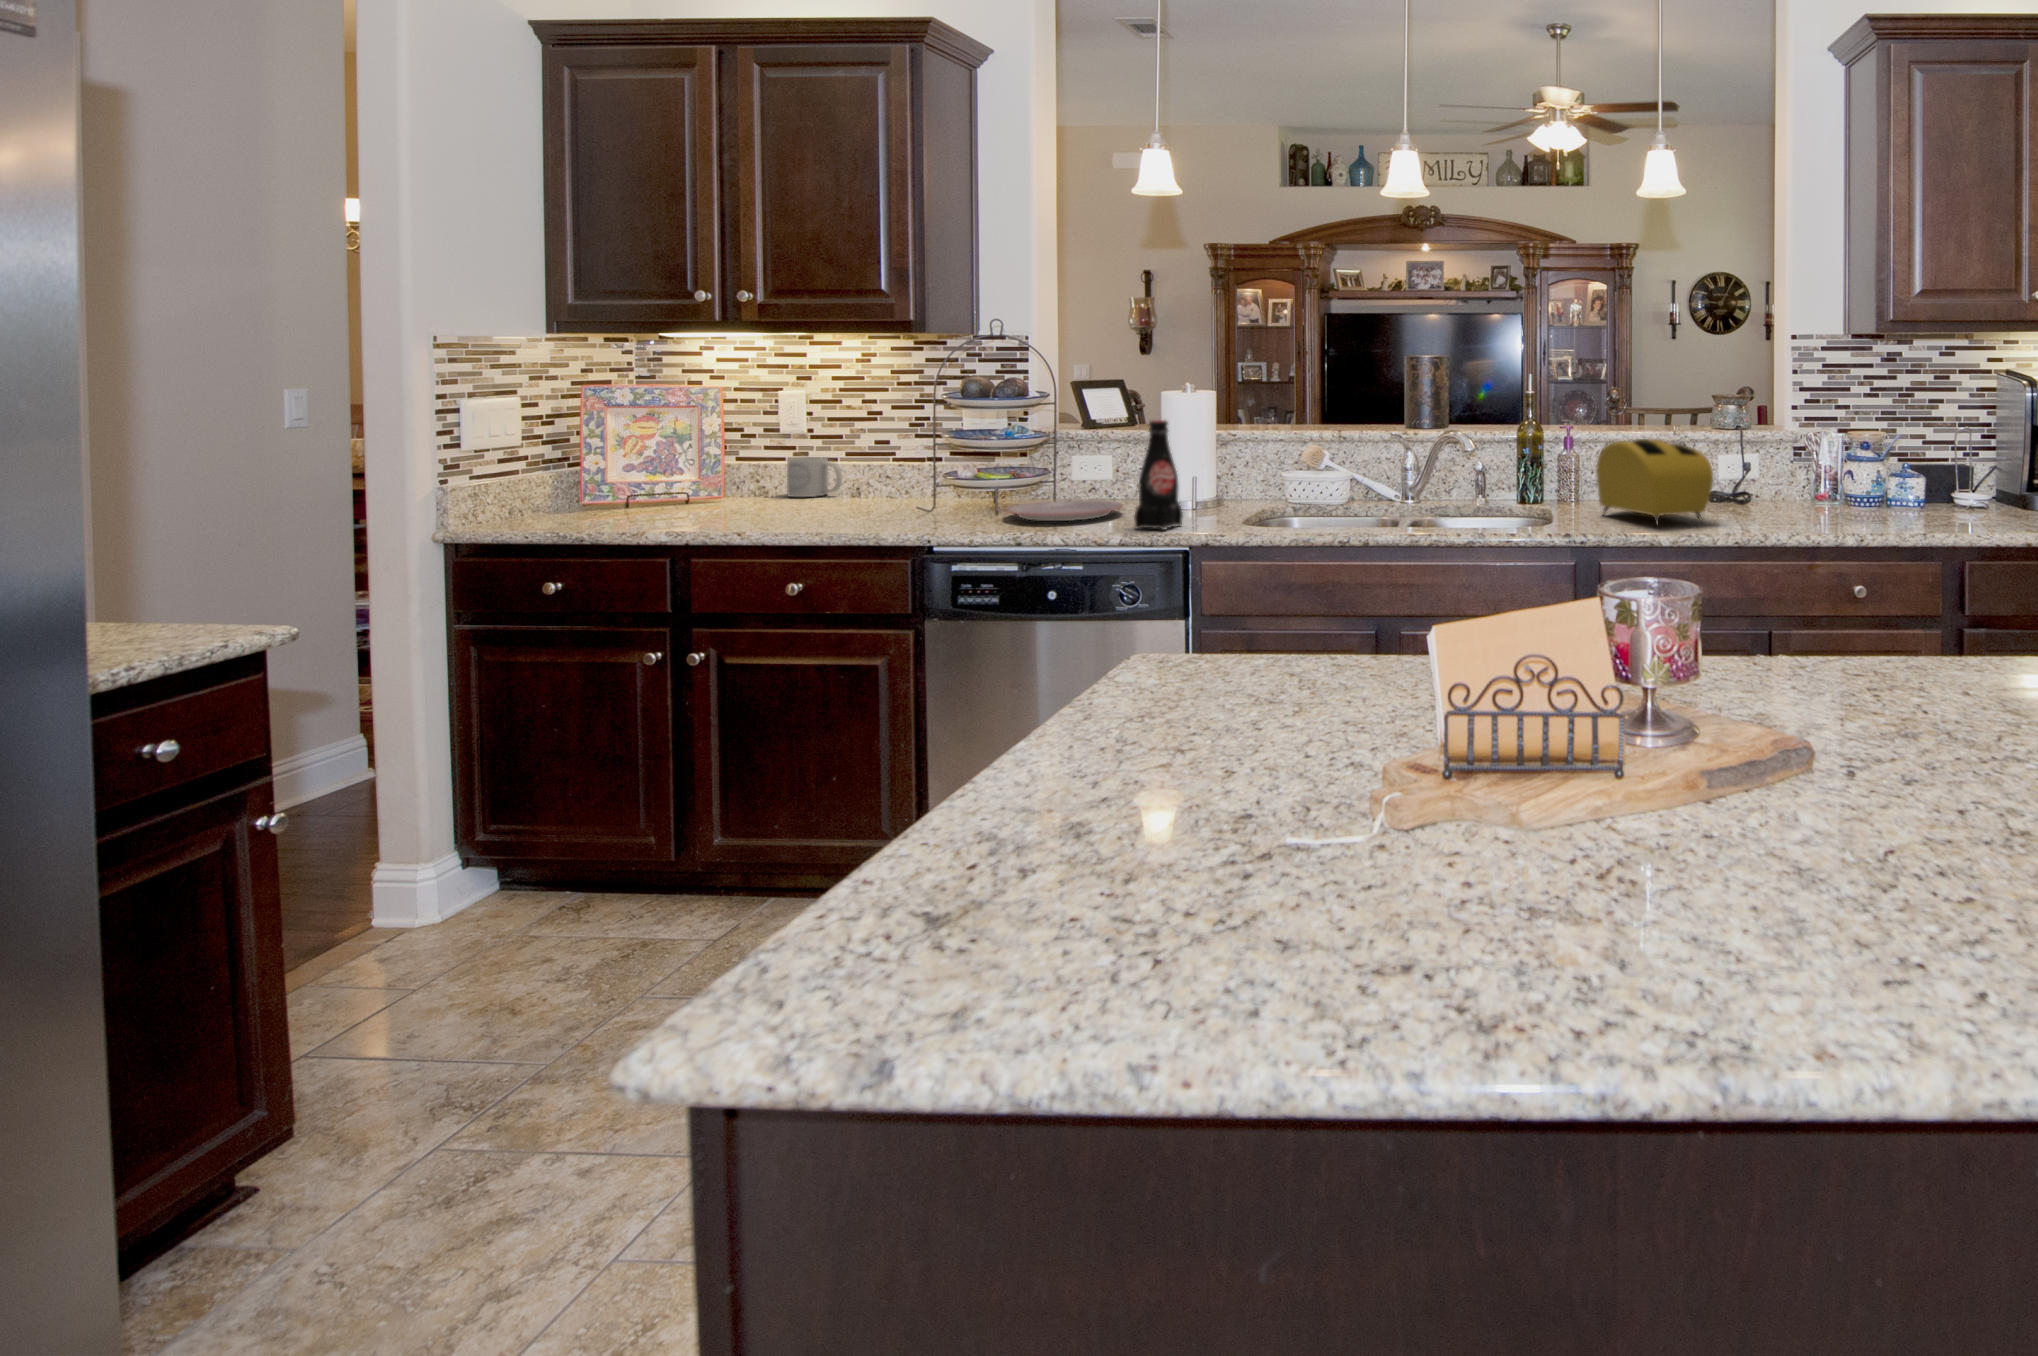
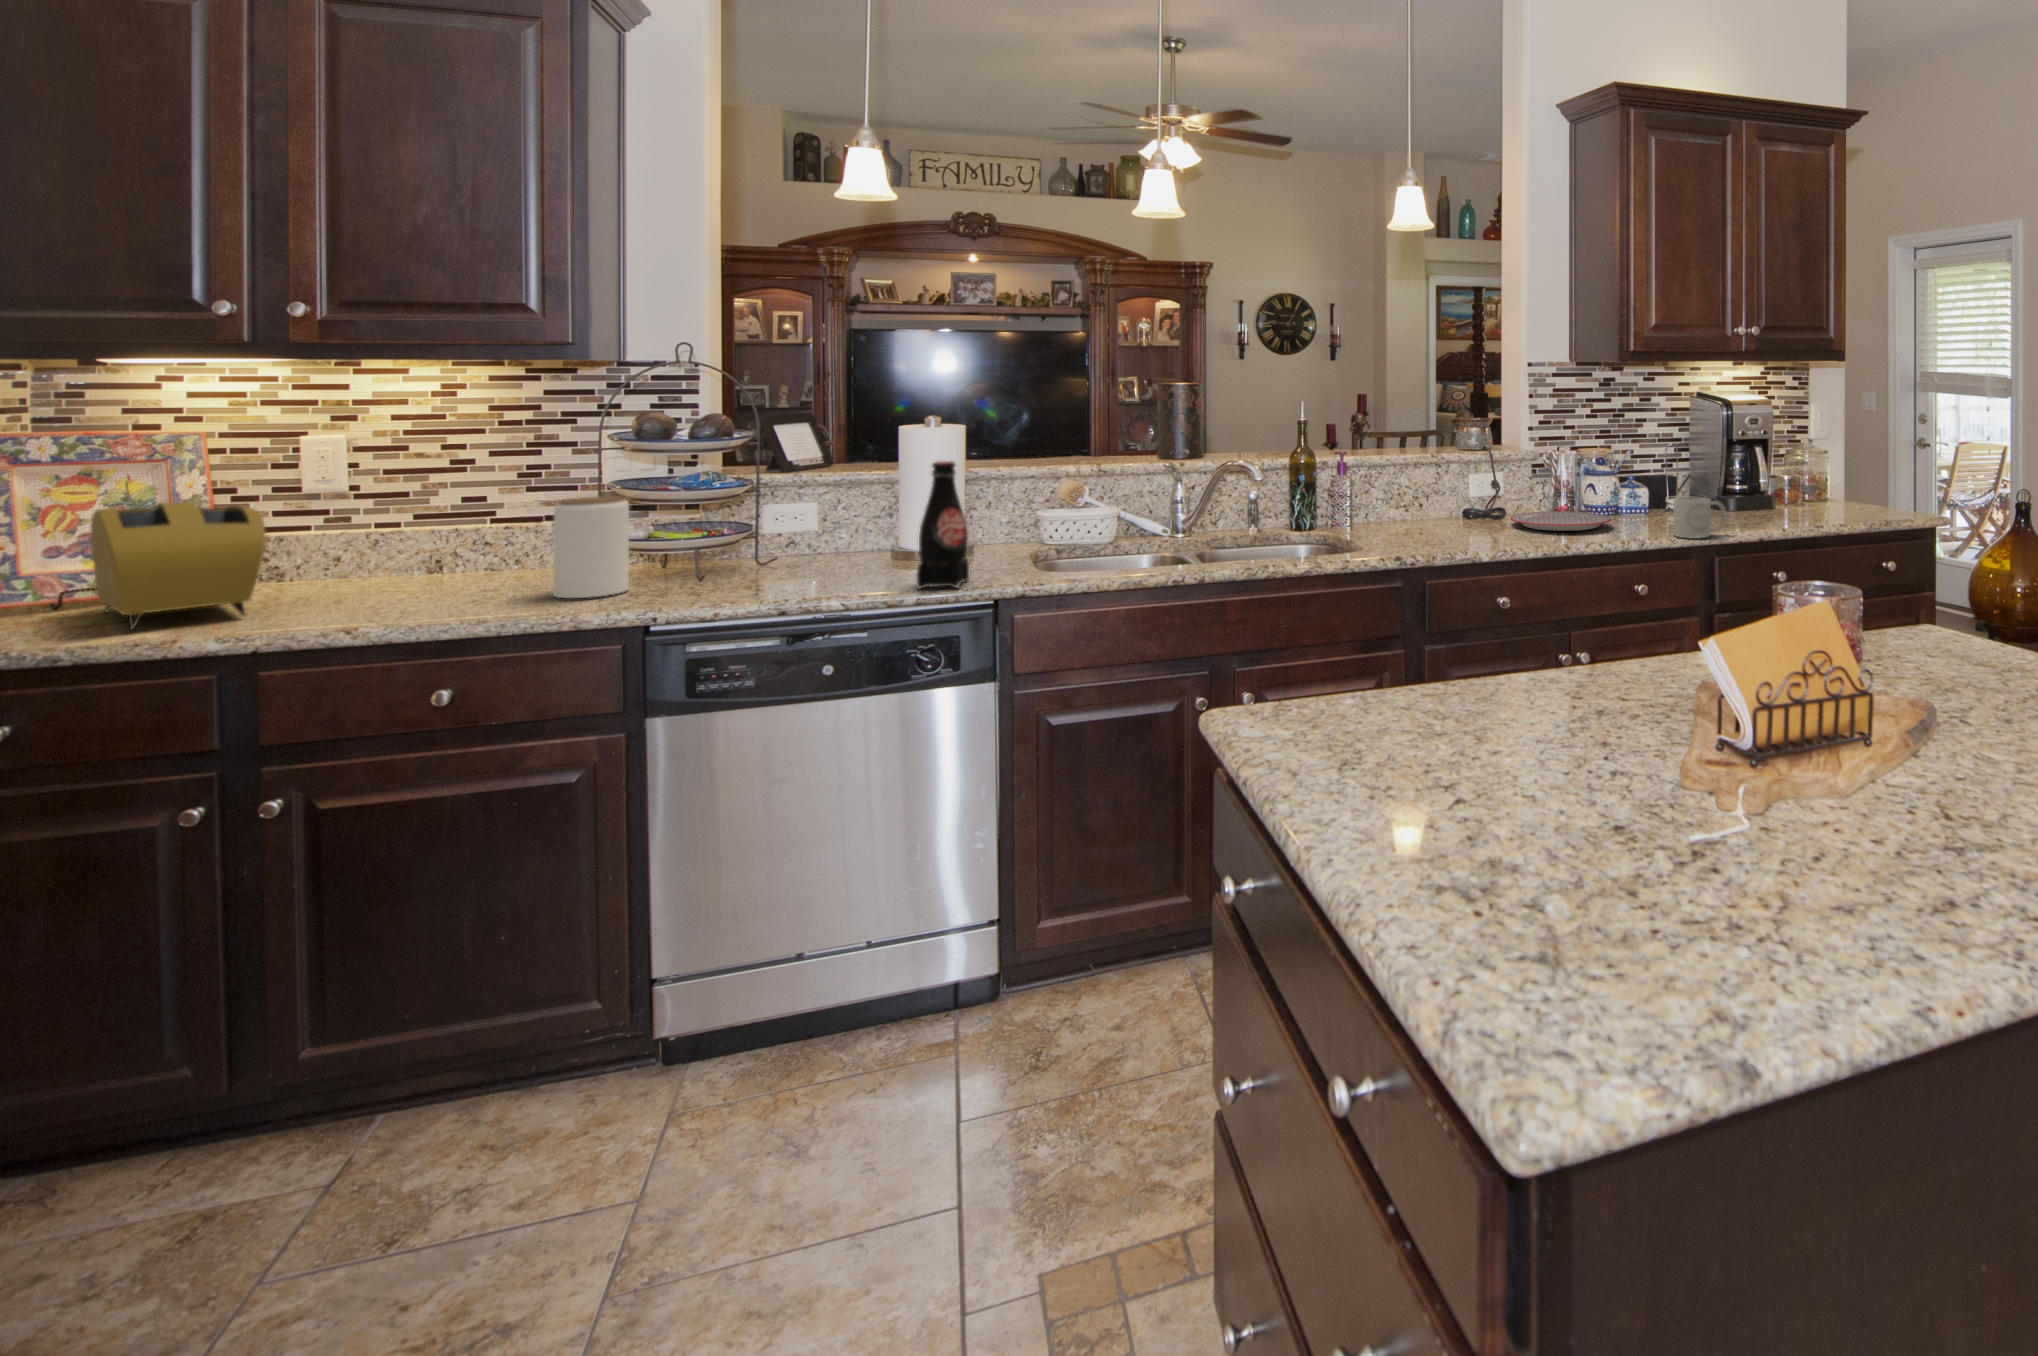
toaster: present [1596,439,1713,524] -> present [91,503,266,629]
jar: none [895,442,947,520] -> present [553,496,629,598]
mug: present [787,457,842,497] -> present [1673,497,1726,538]
plate: present [1004,500,1123,521] -> present [1510,512,1612,531]

